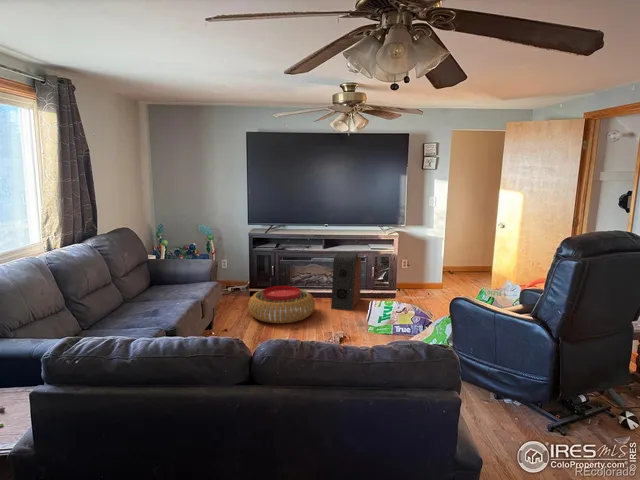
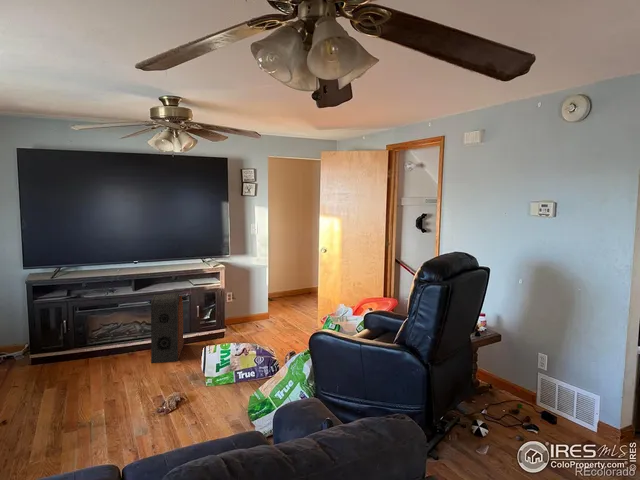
pouf: present [248,286,315,323] -> none [31,344,131,401]

